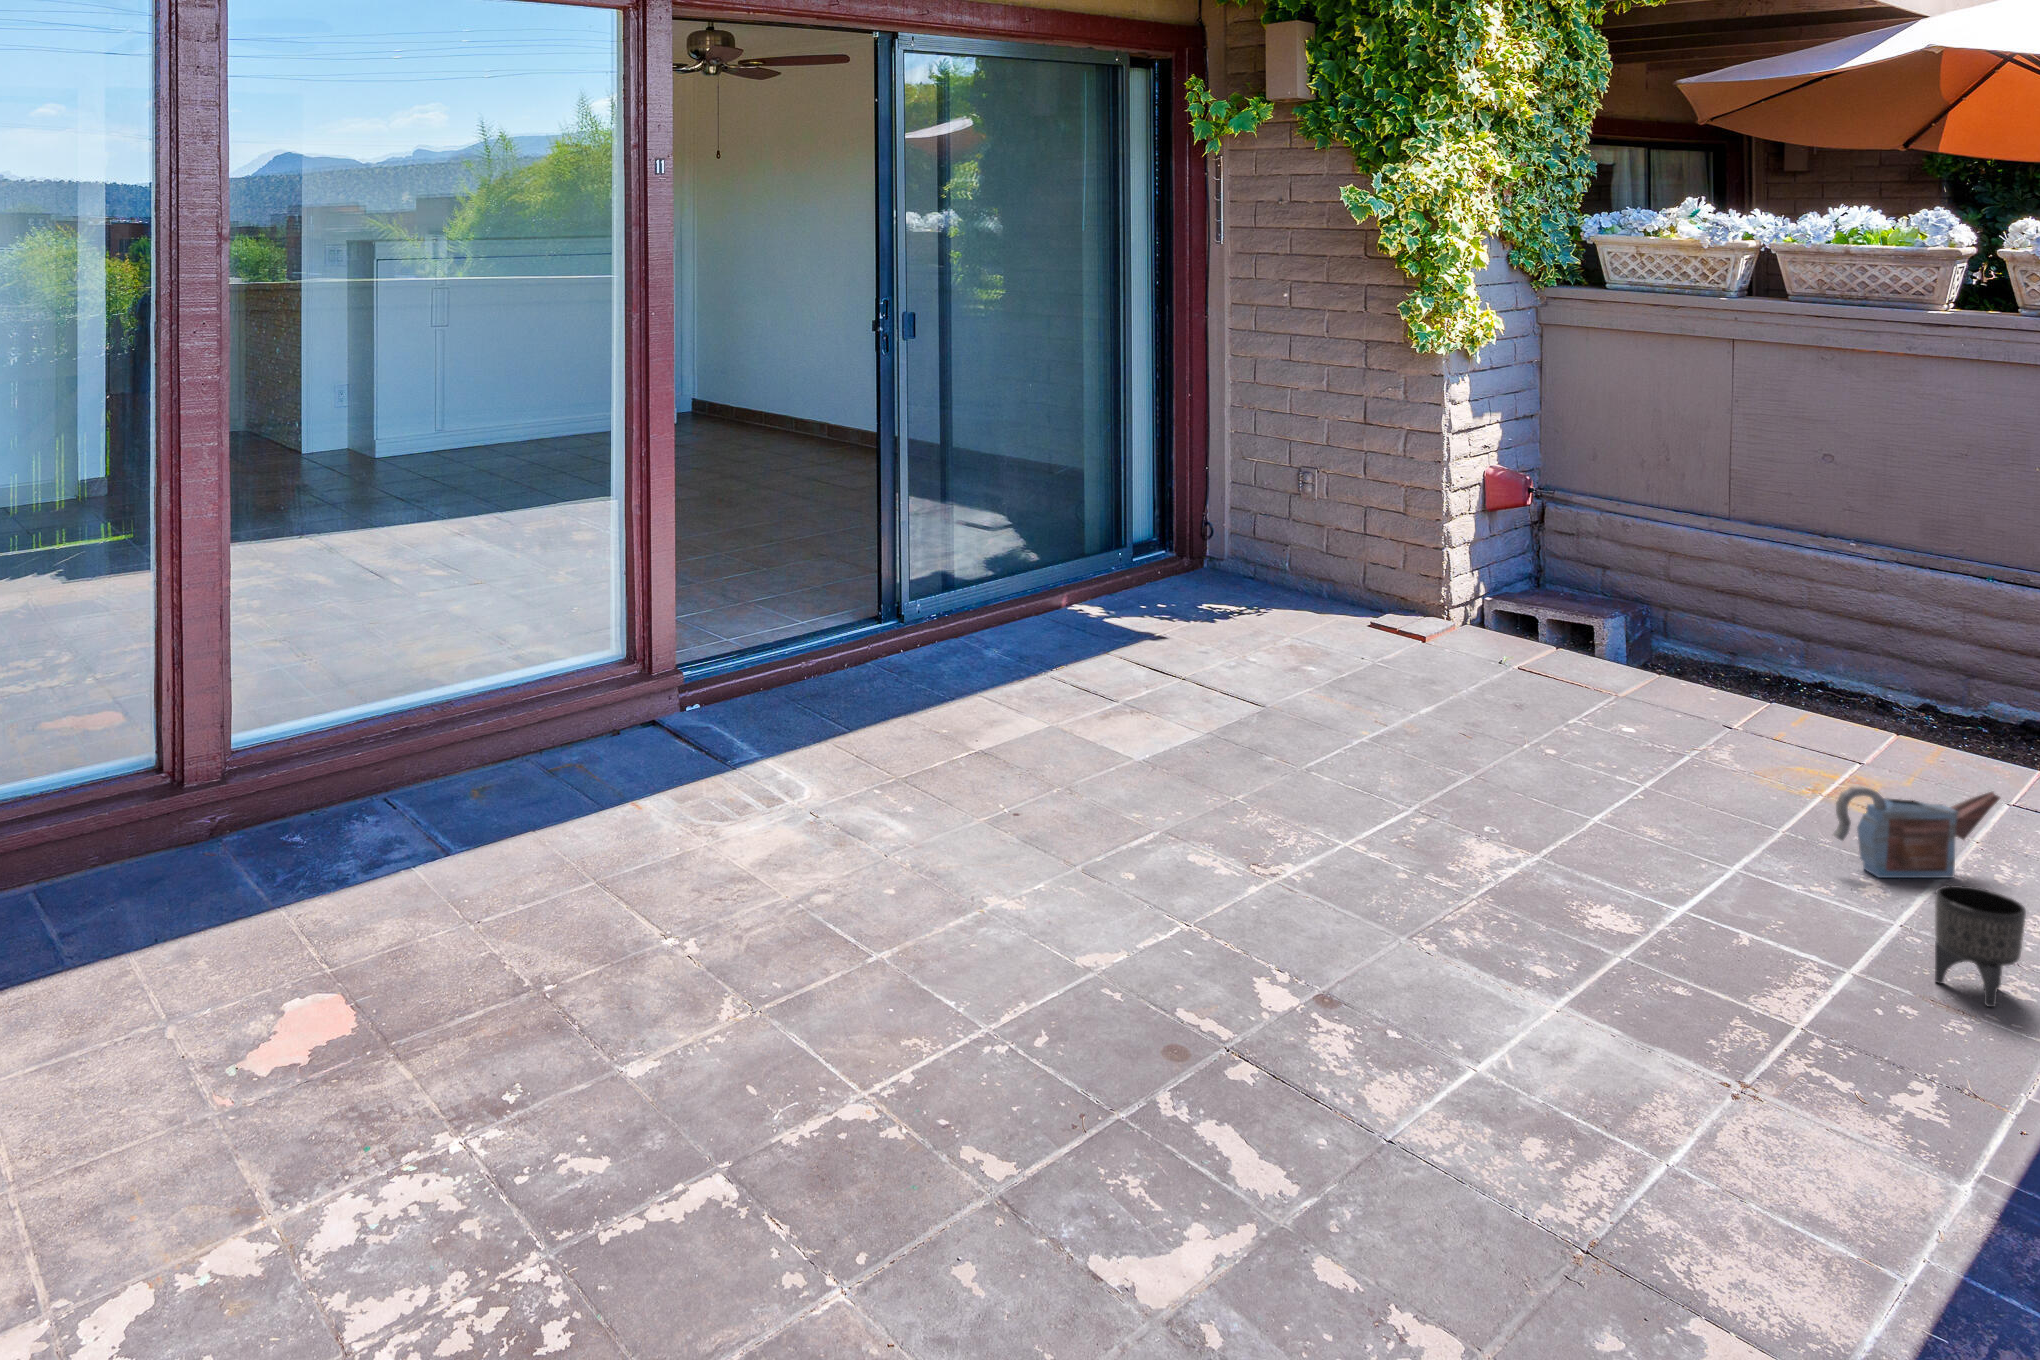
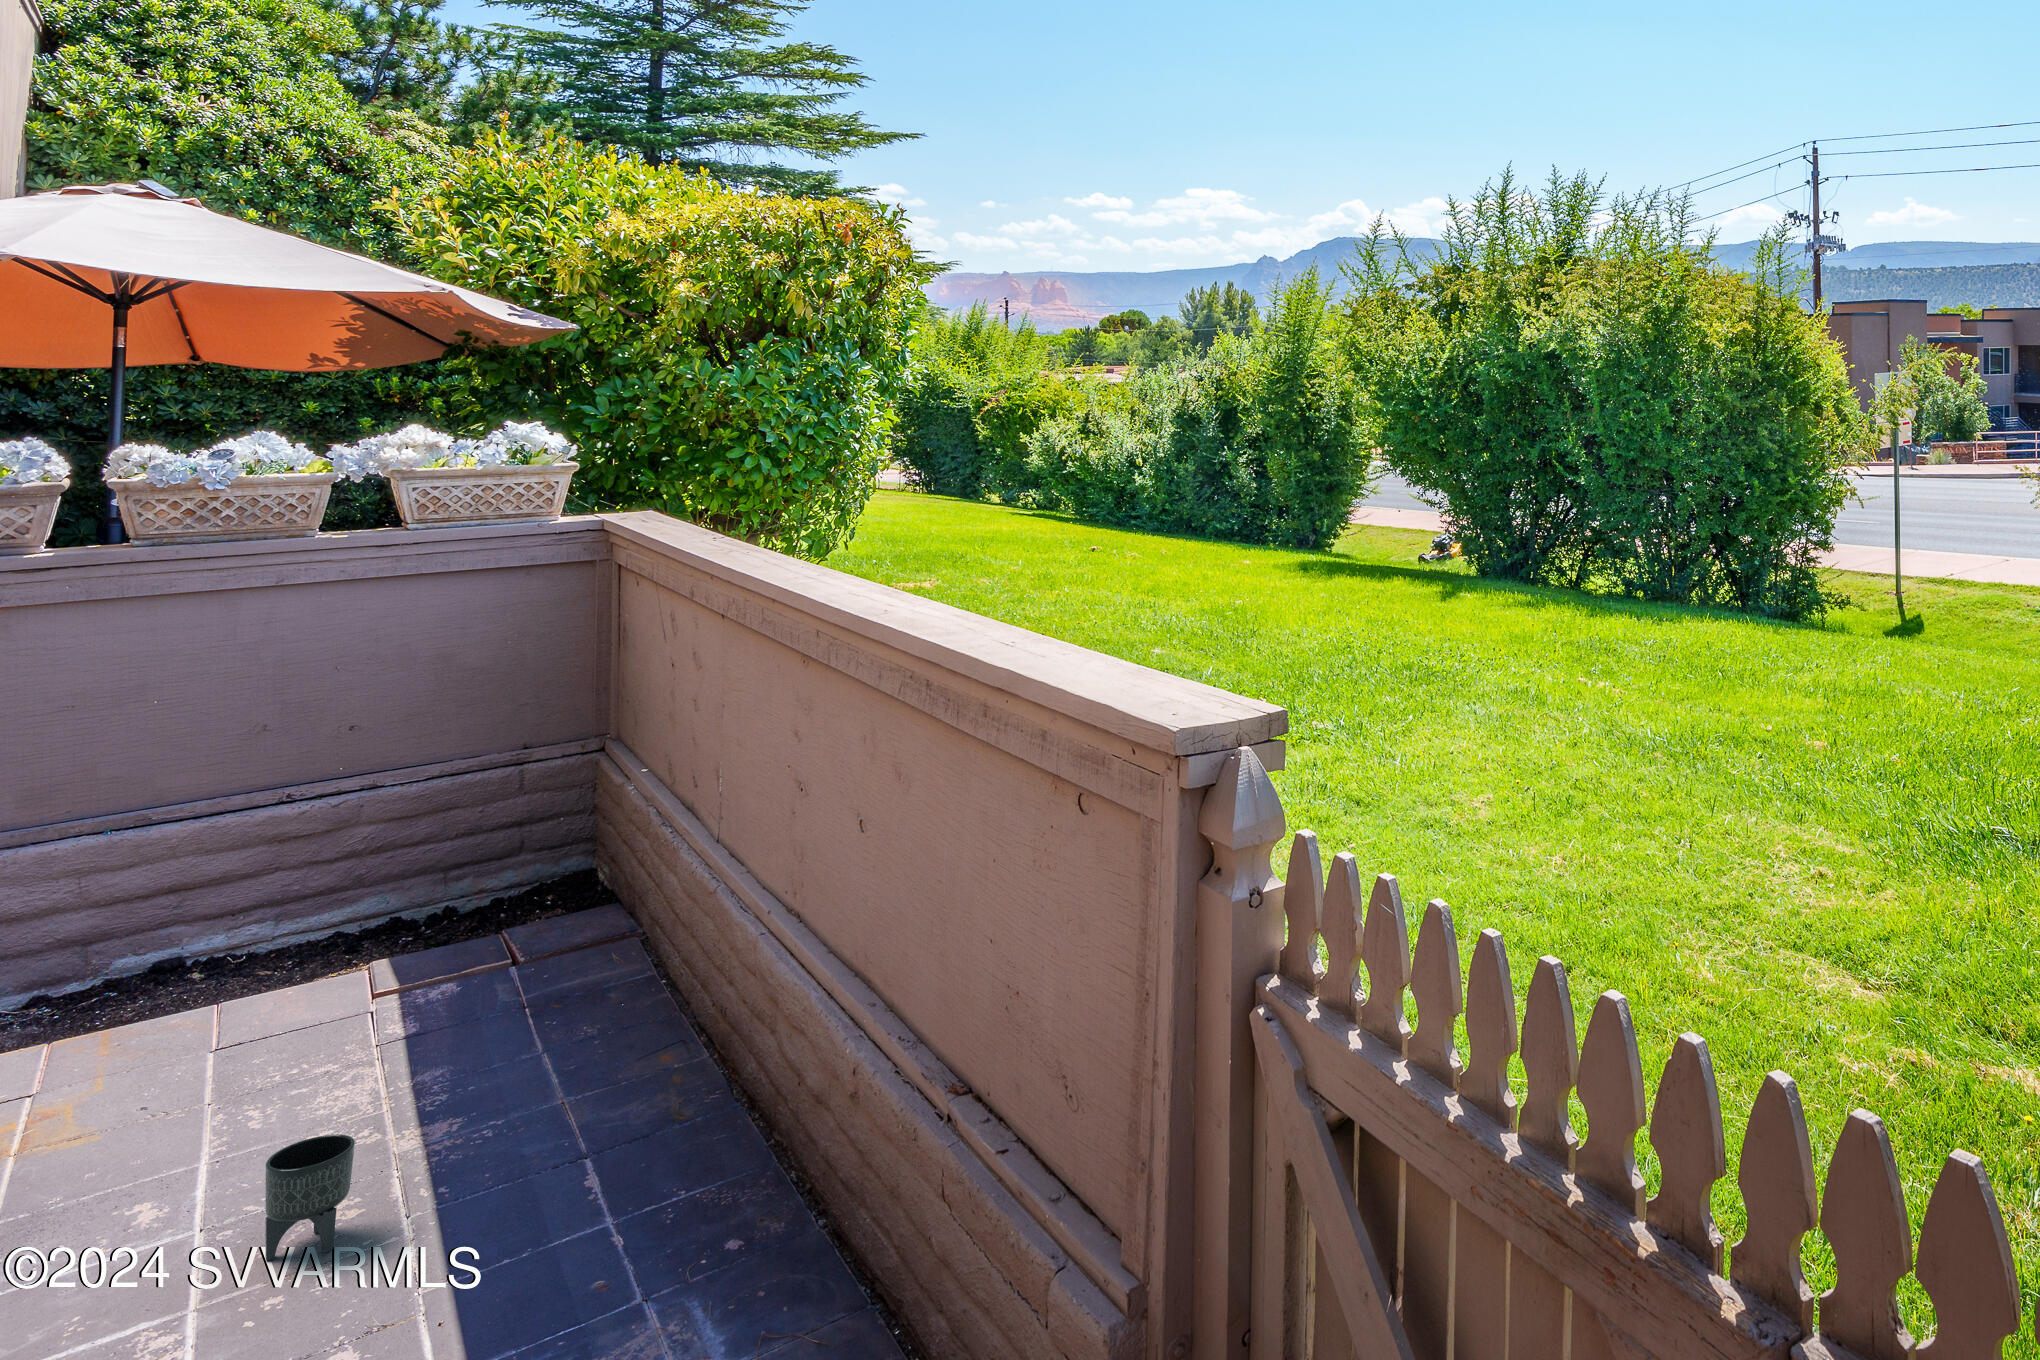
watering can: present [1833,786,2000,878] -> none [87,1037,253,1188]

